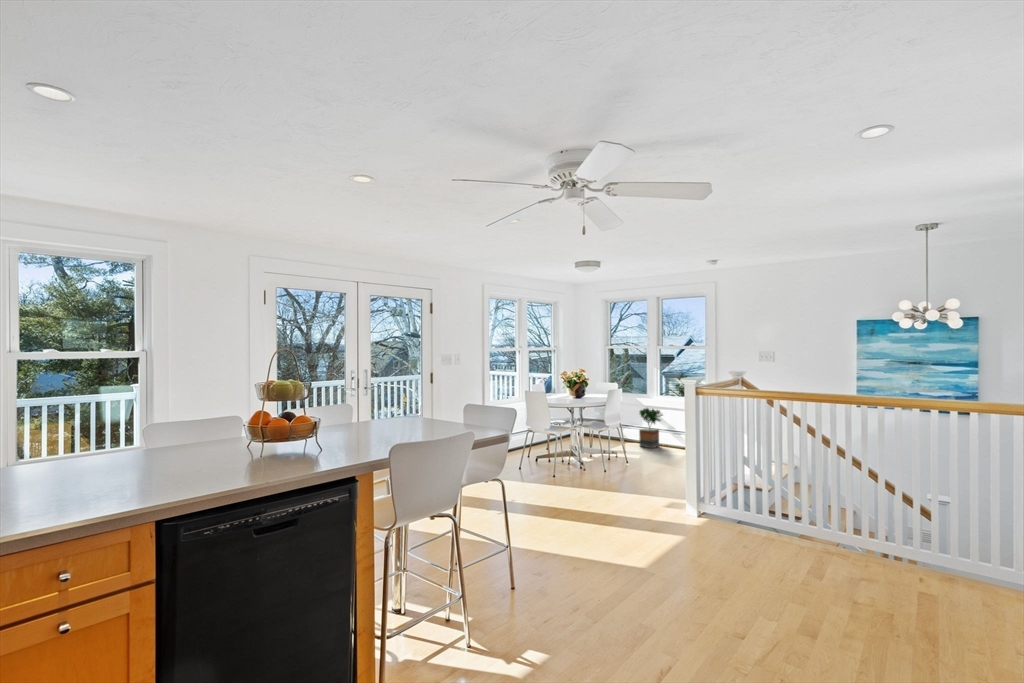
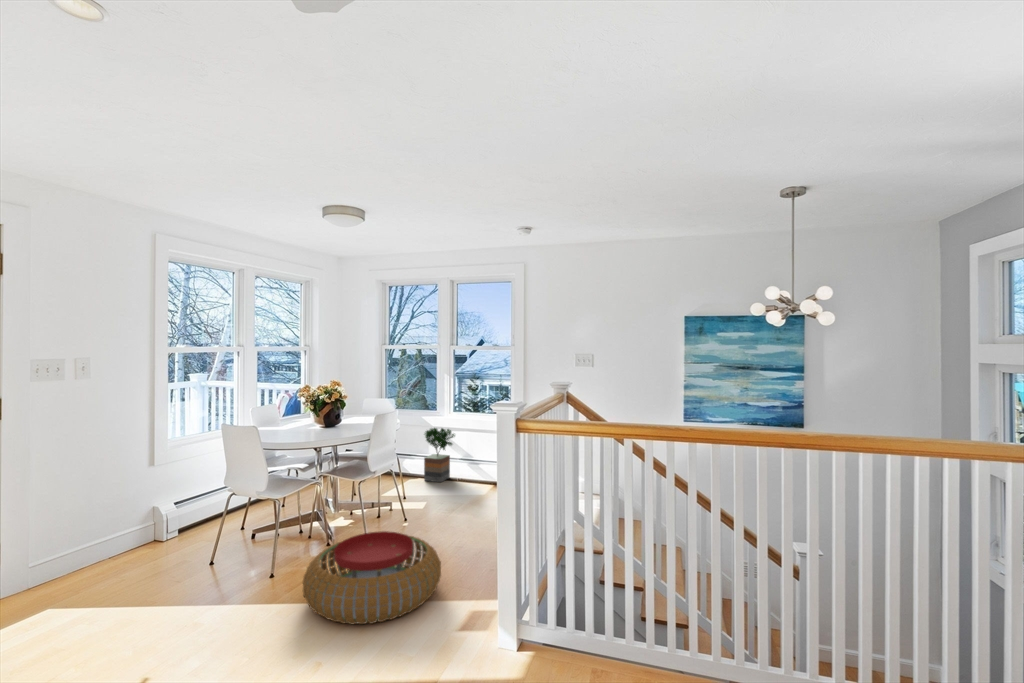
pouf: none [575,458,653,499] -> present [303,531,441,624]

